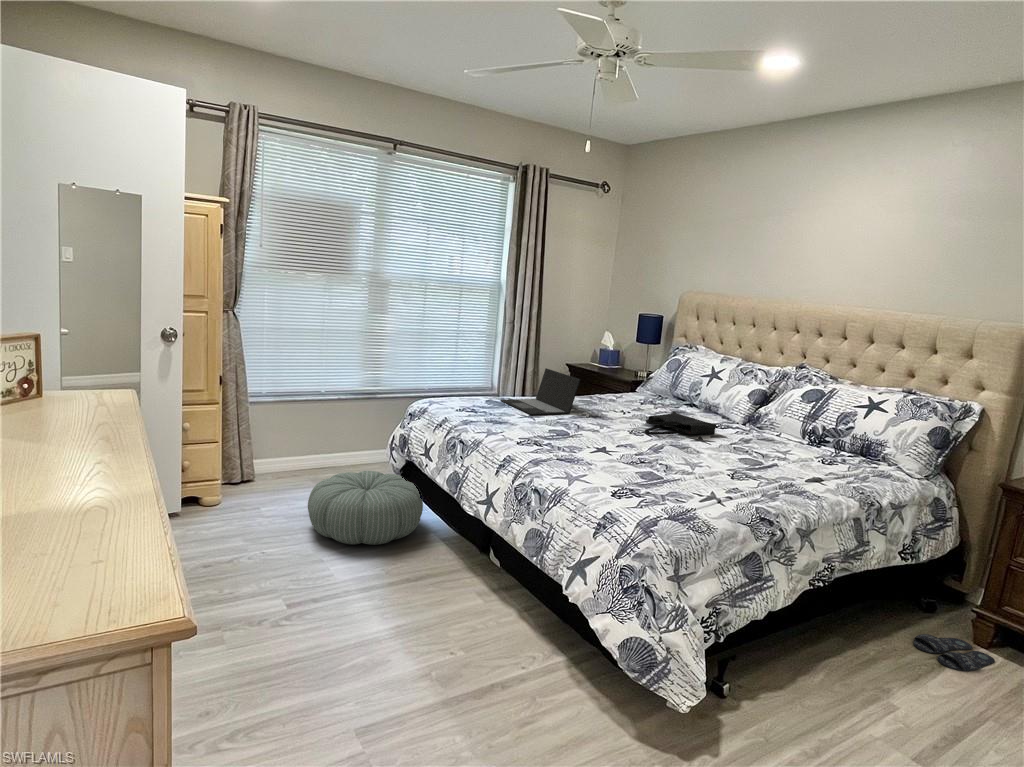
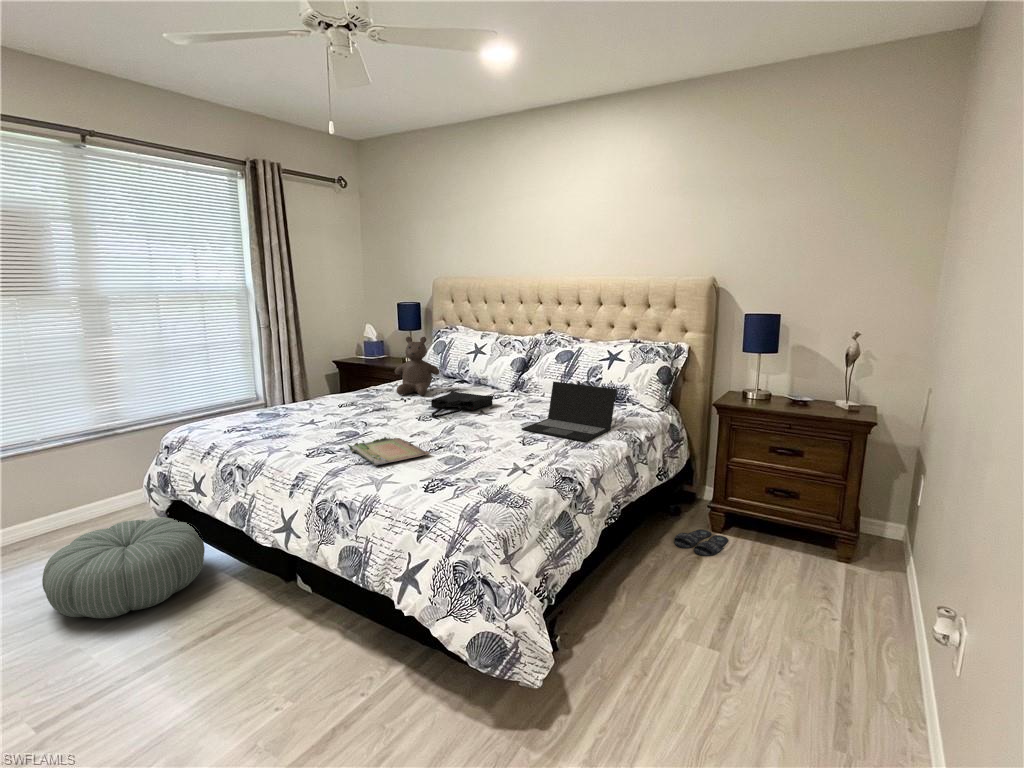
teddy bear: none [618,348,666,411] -> present [395,336,440,395]
laptop: present [501,368,580,415] -> present [522,381,616,442]
tray: none [555,438,630,465] -> present [348,437,430,466]

